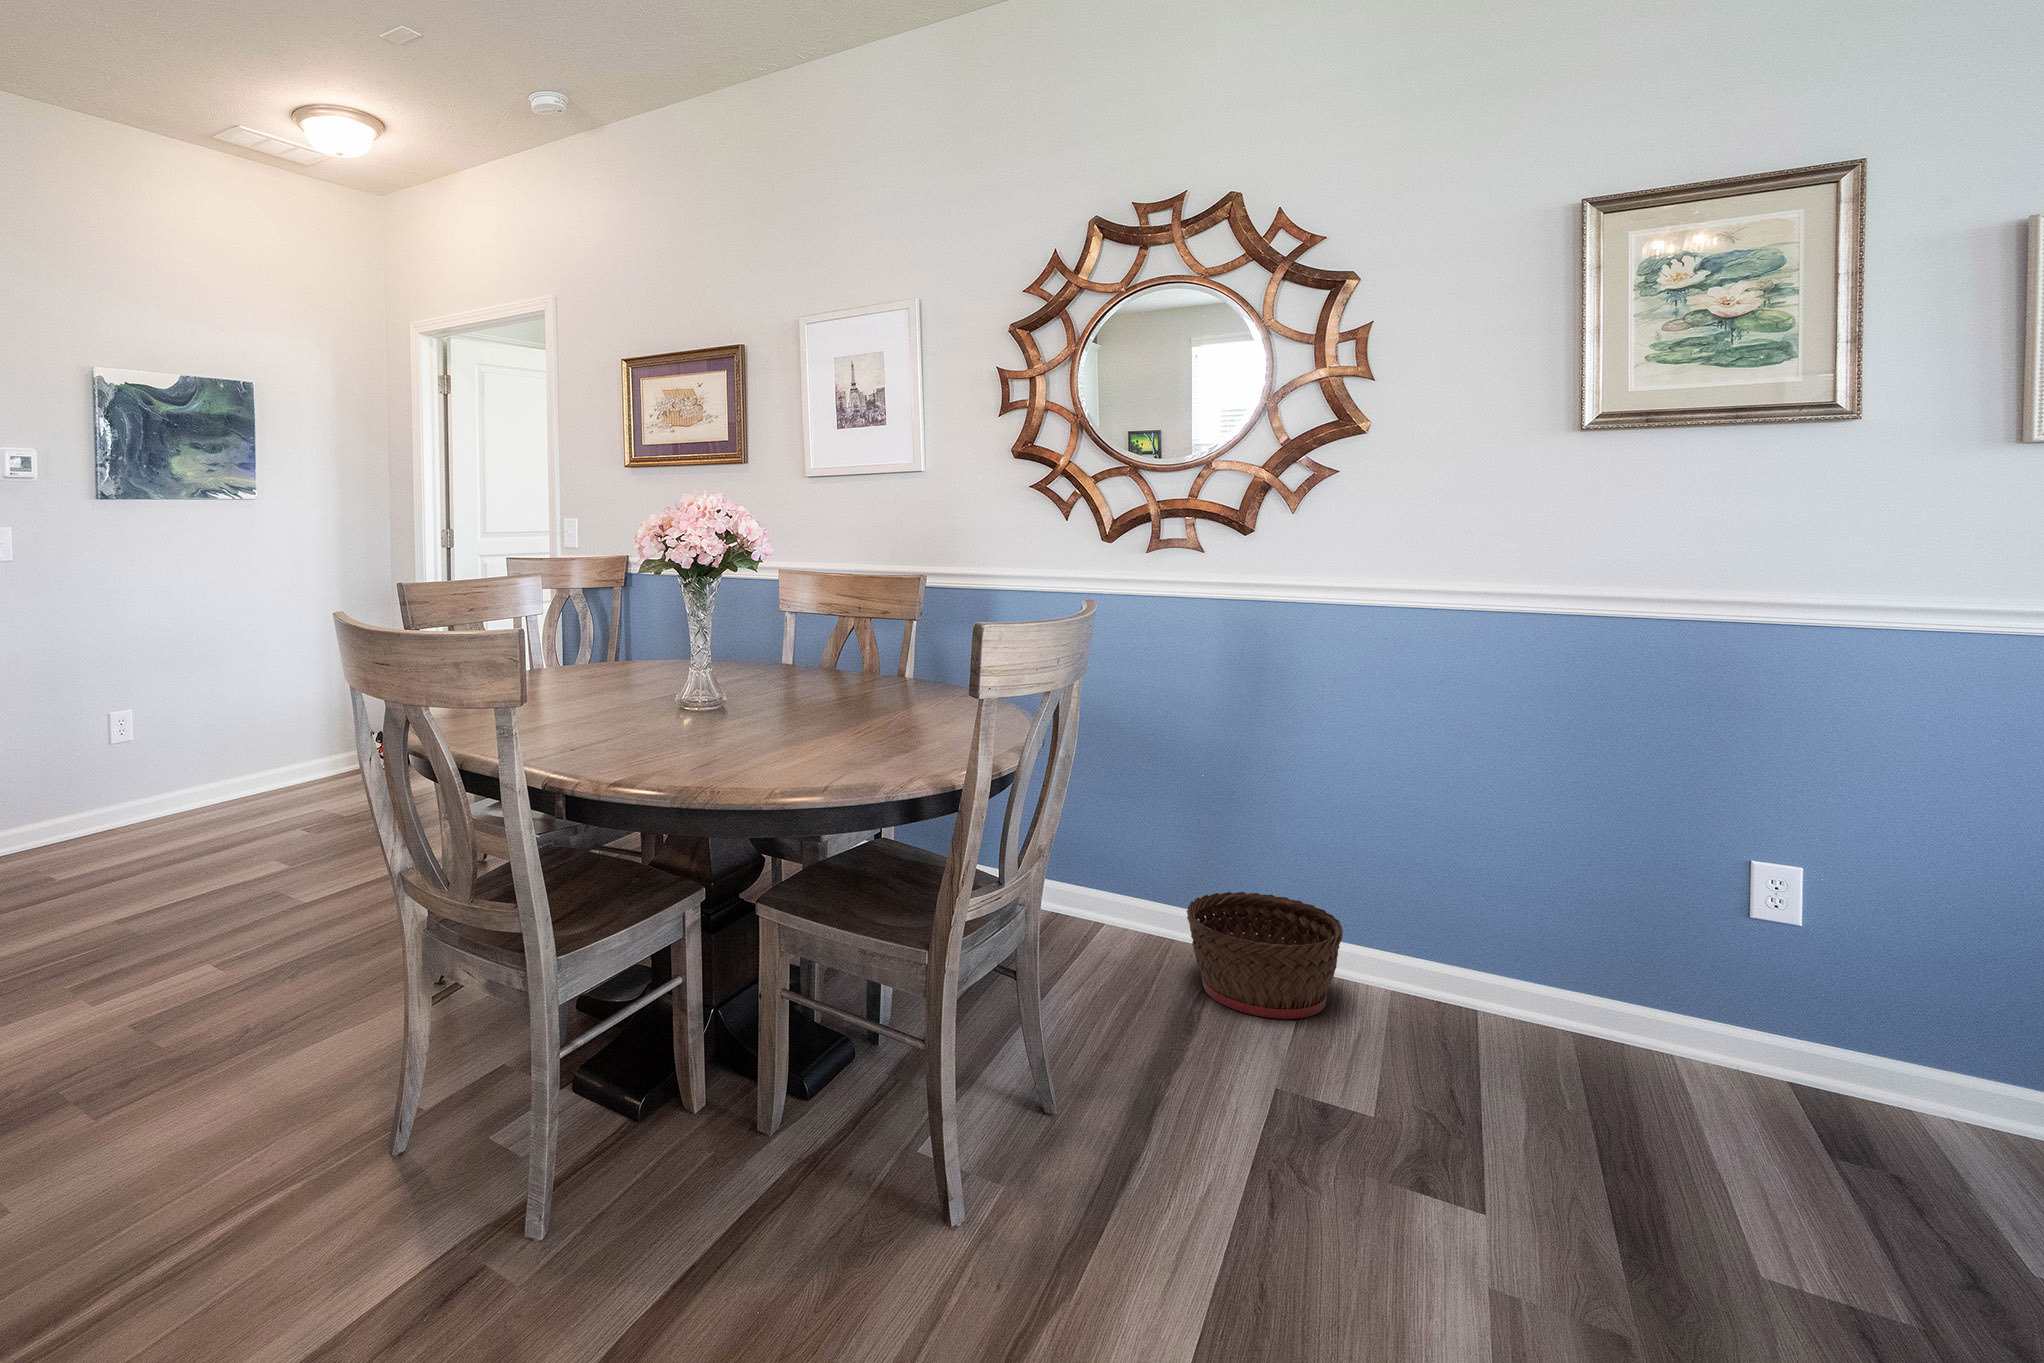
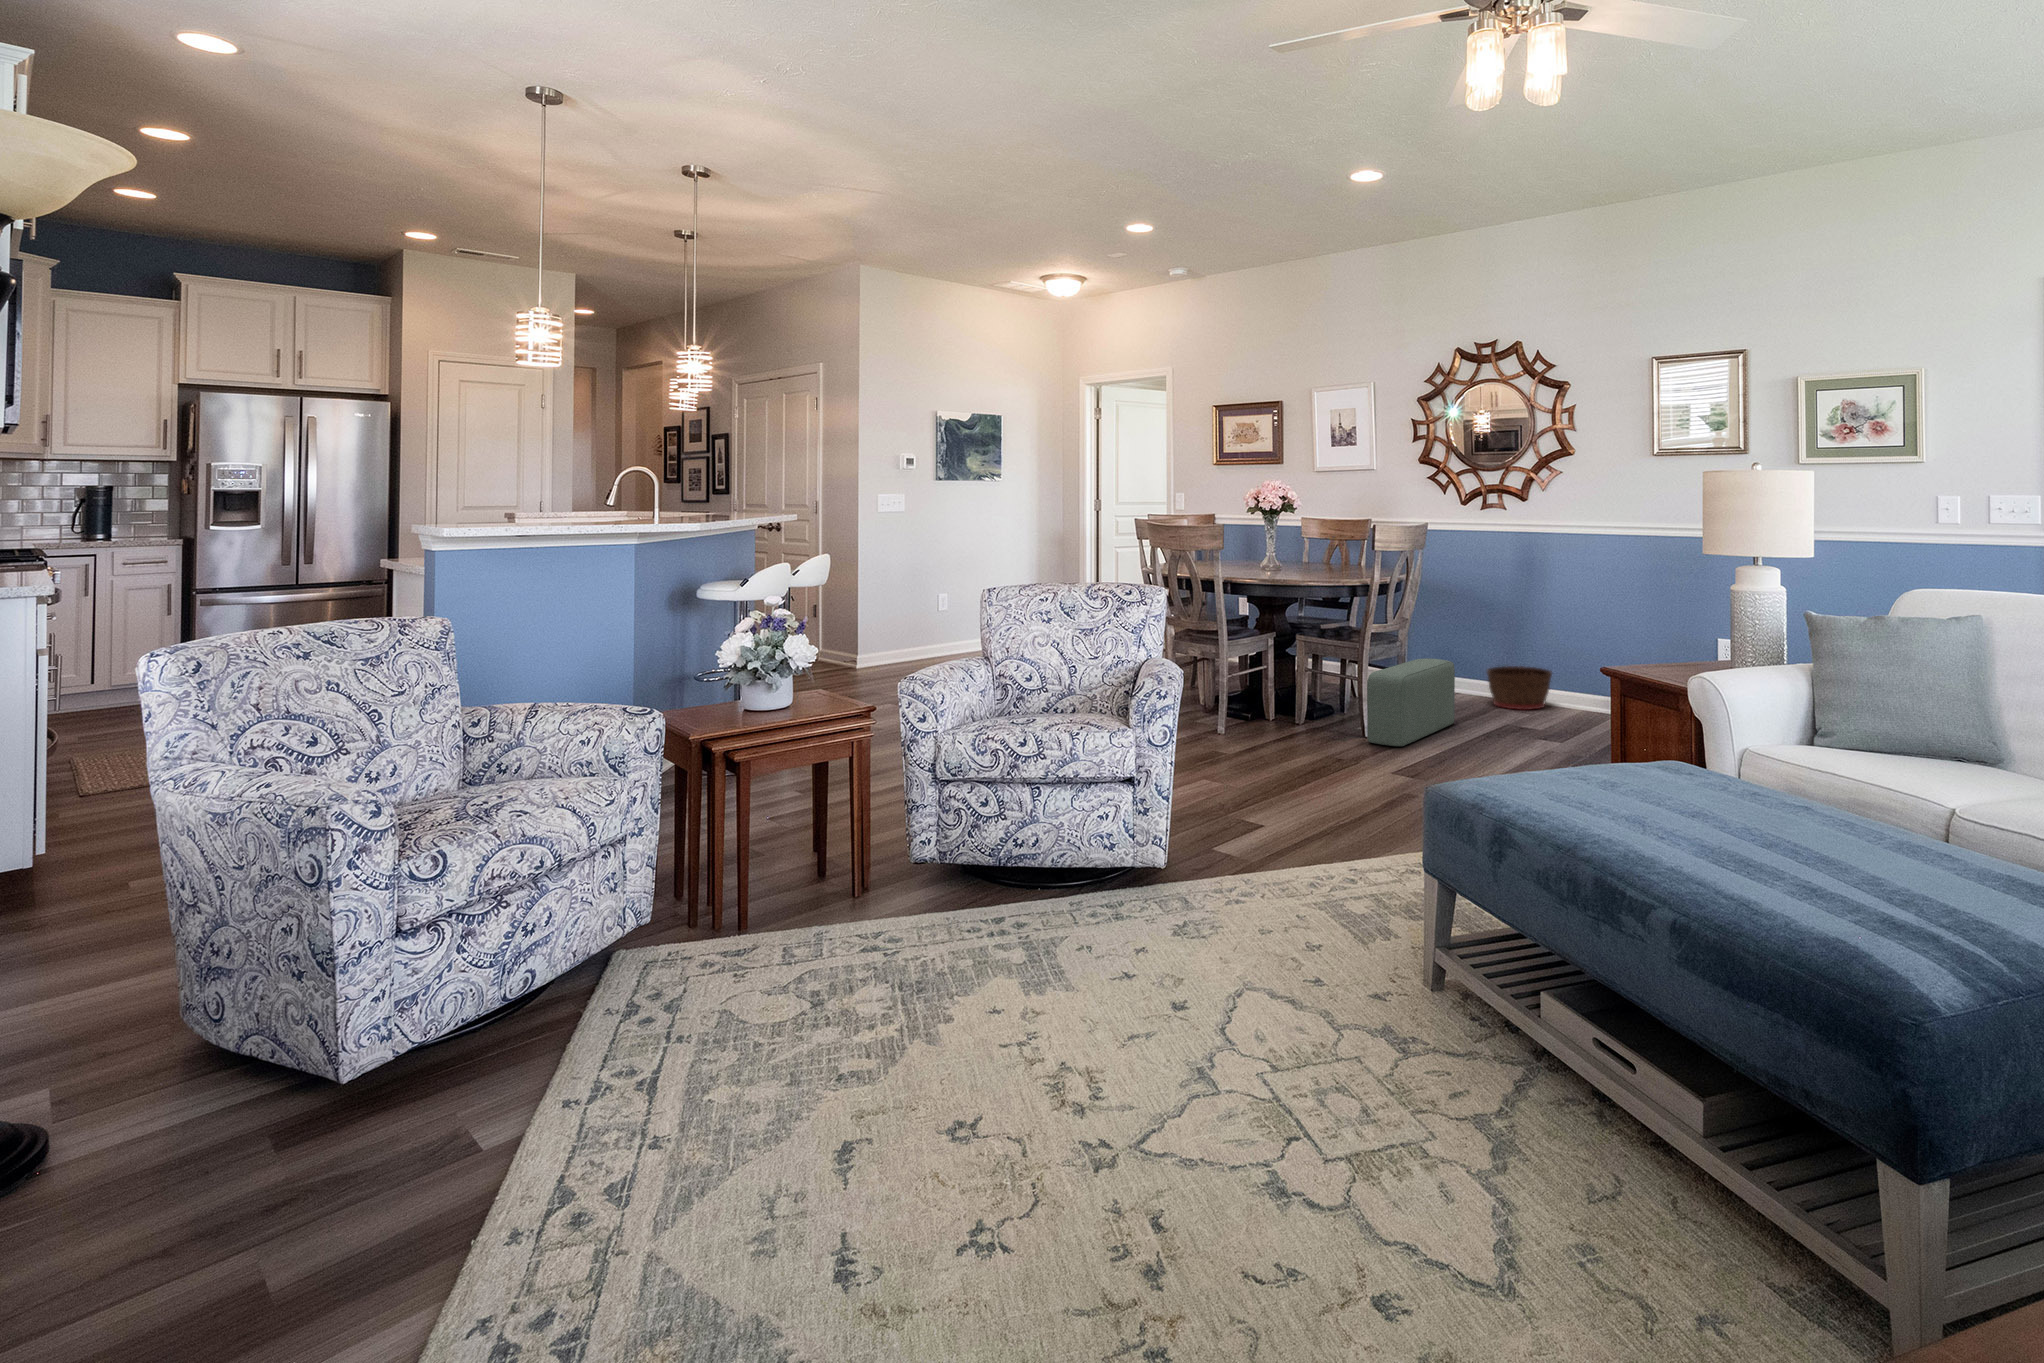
pouf: none [959,940,1160,1305] -> present [1367,658,1455,746]

